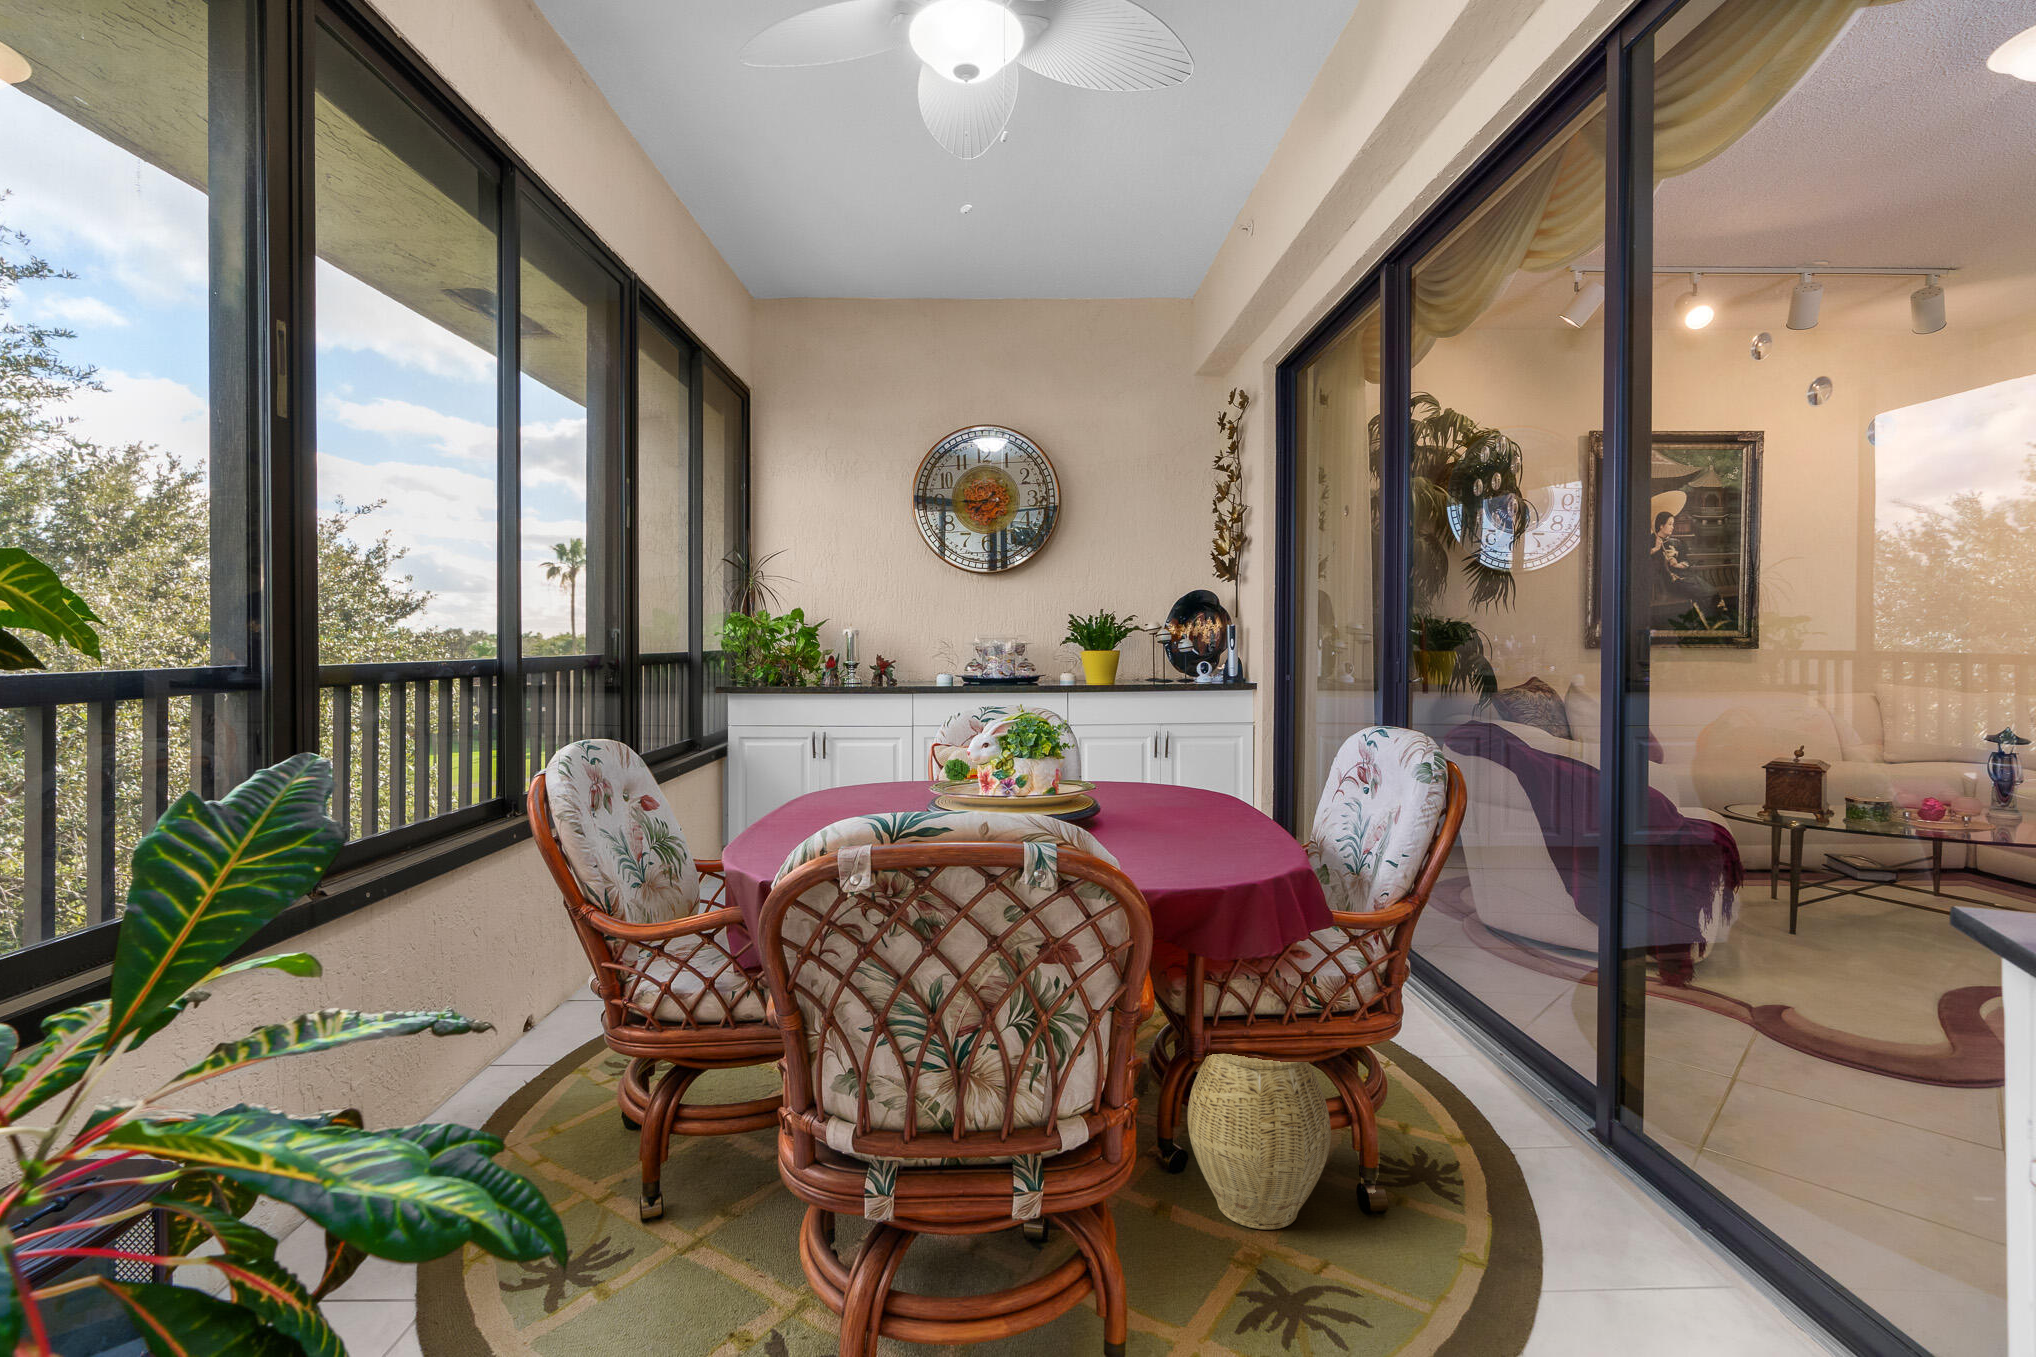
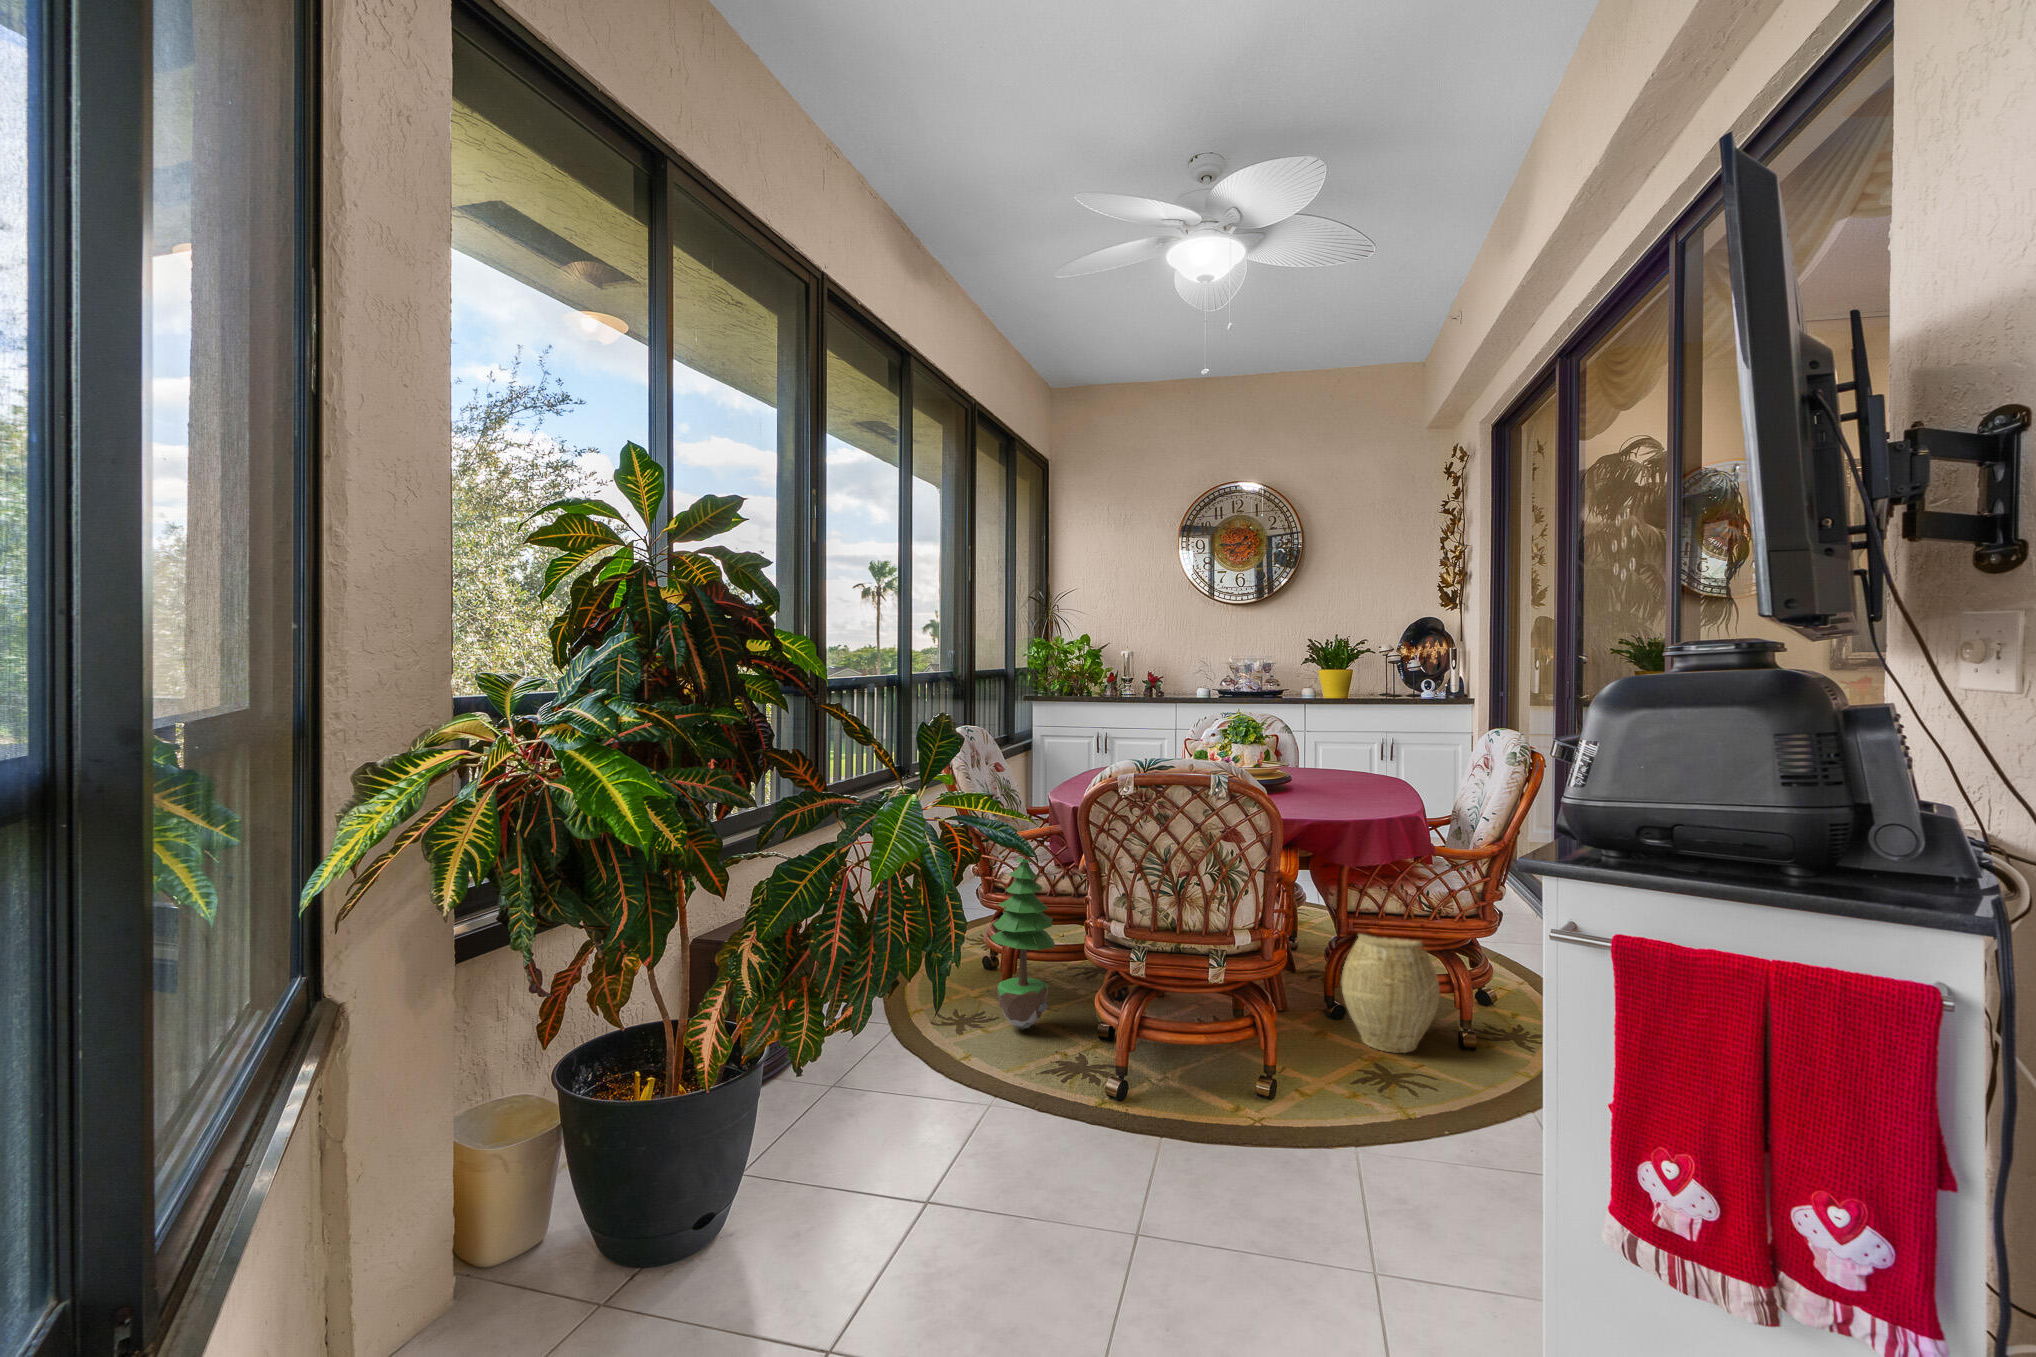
potted tree: none [607,950,731,1277] -> present [990,857,1055,1030]

